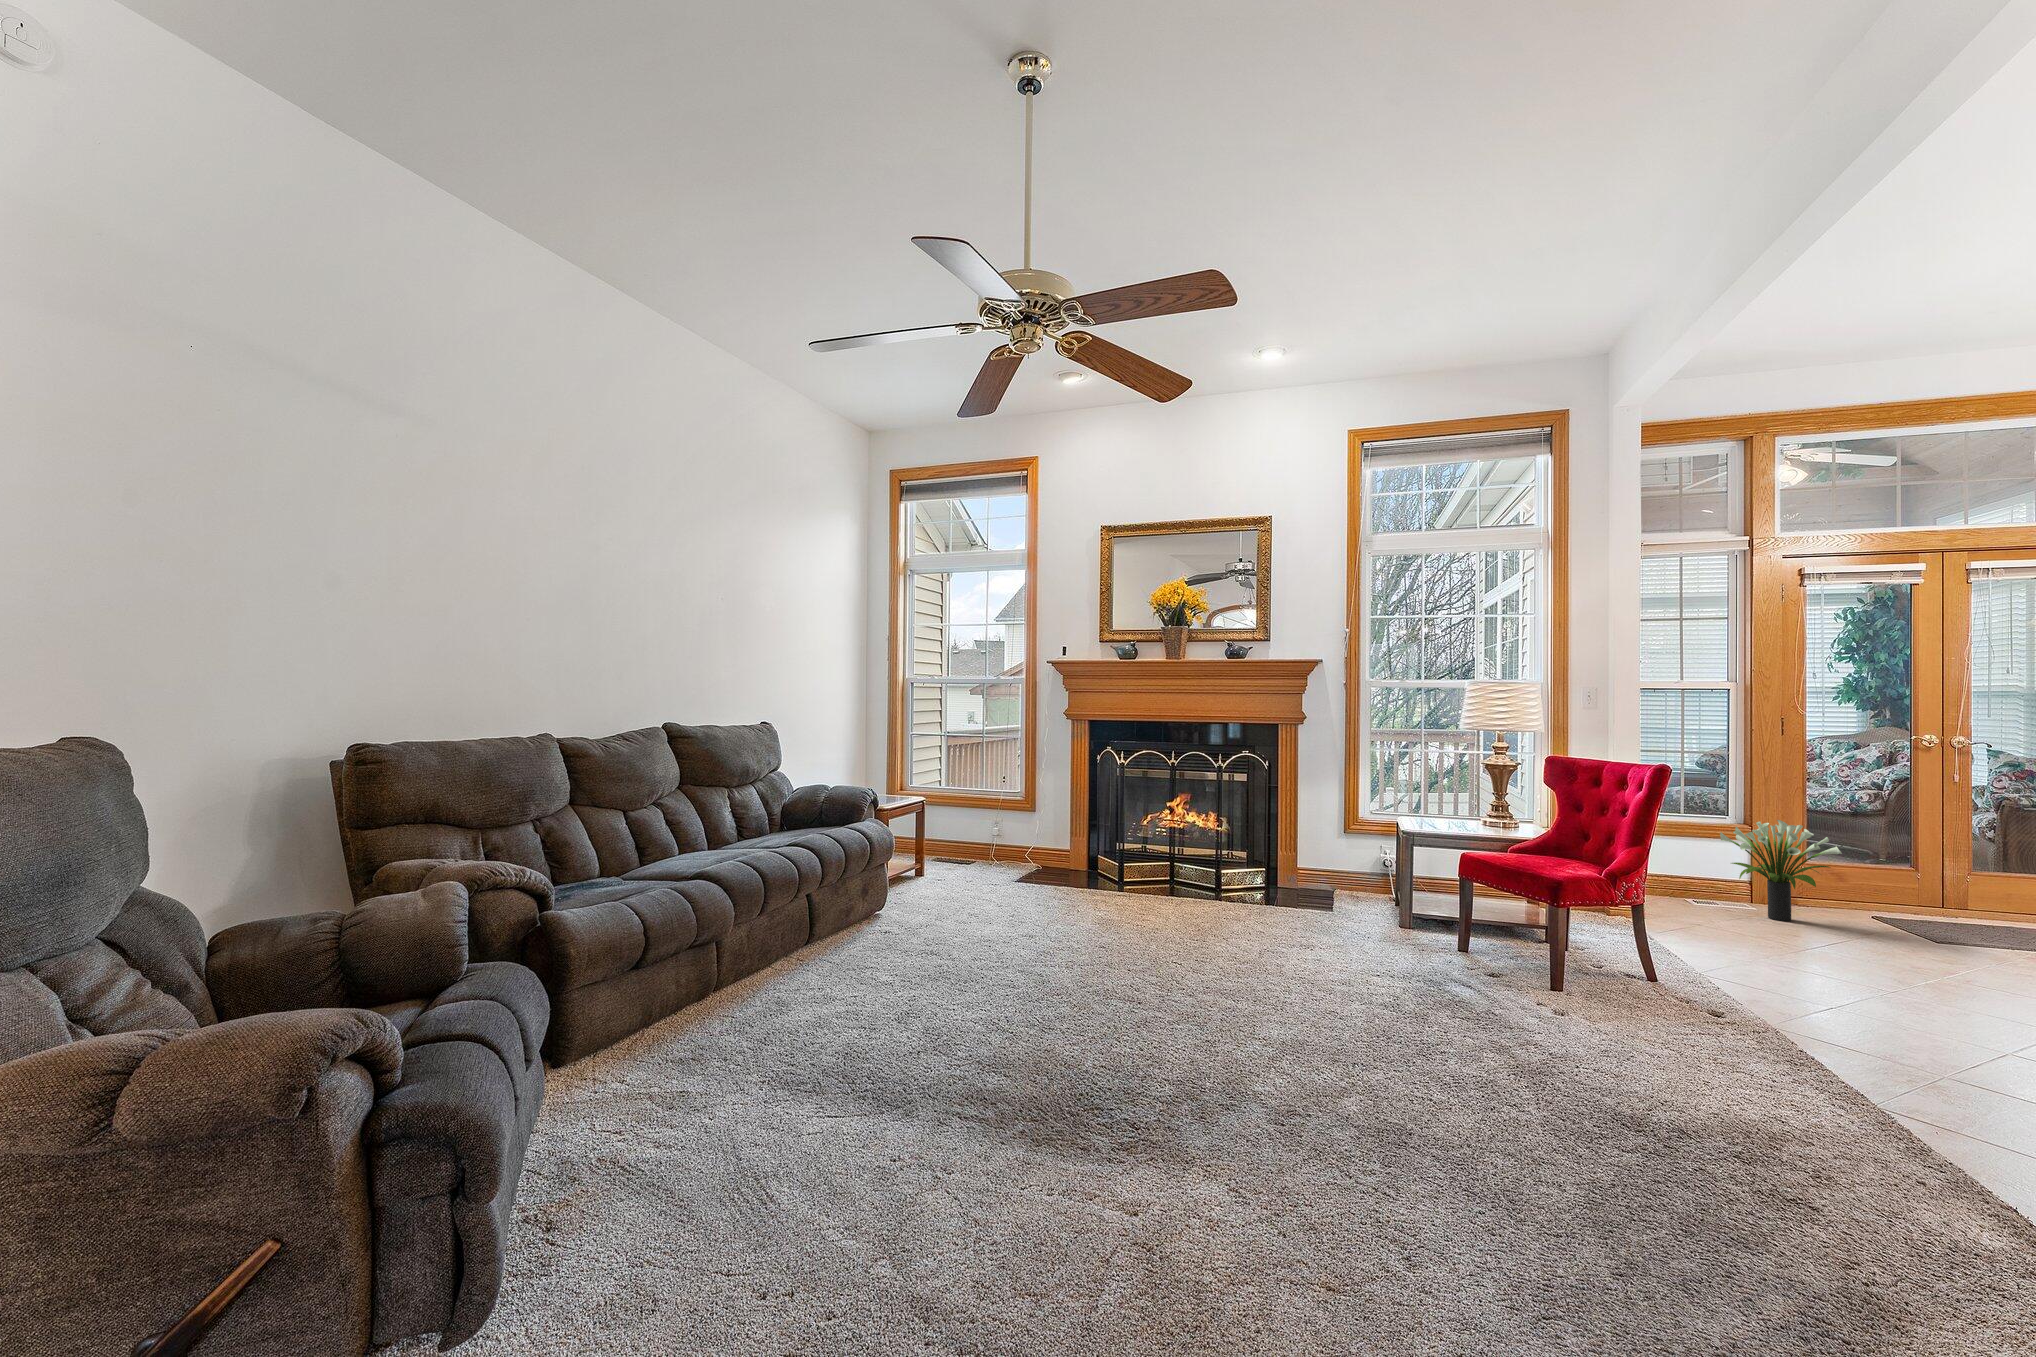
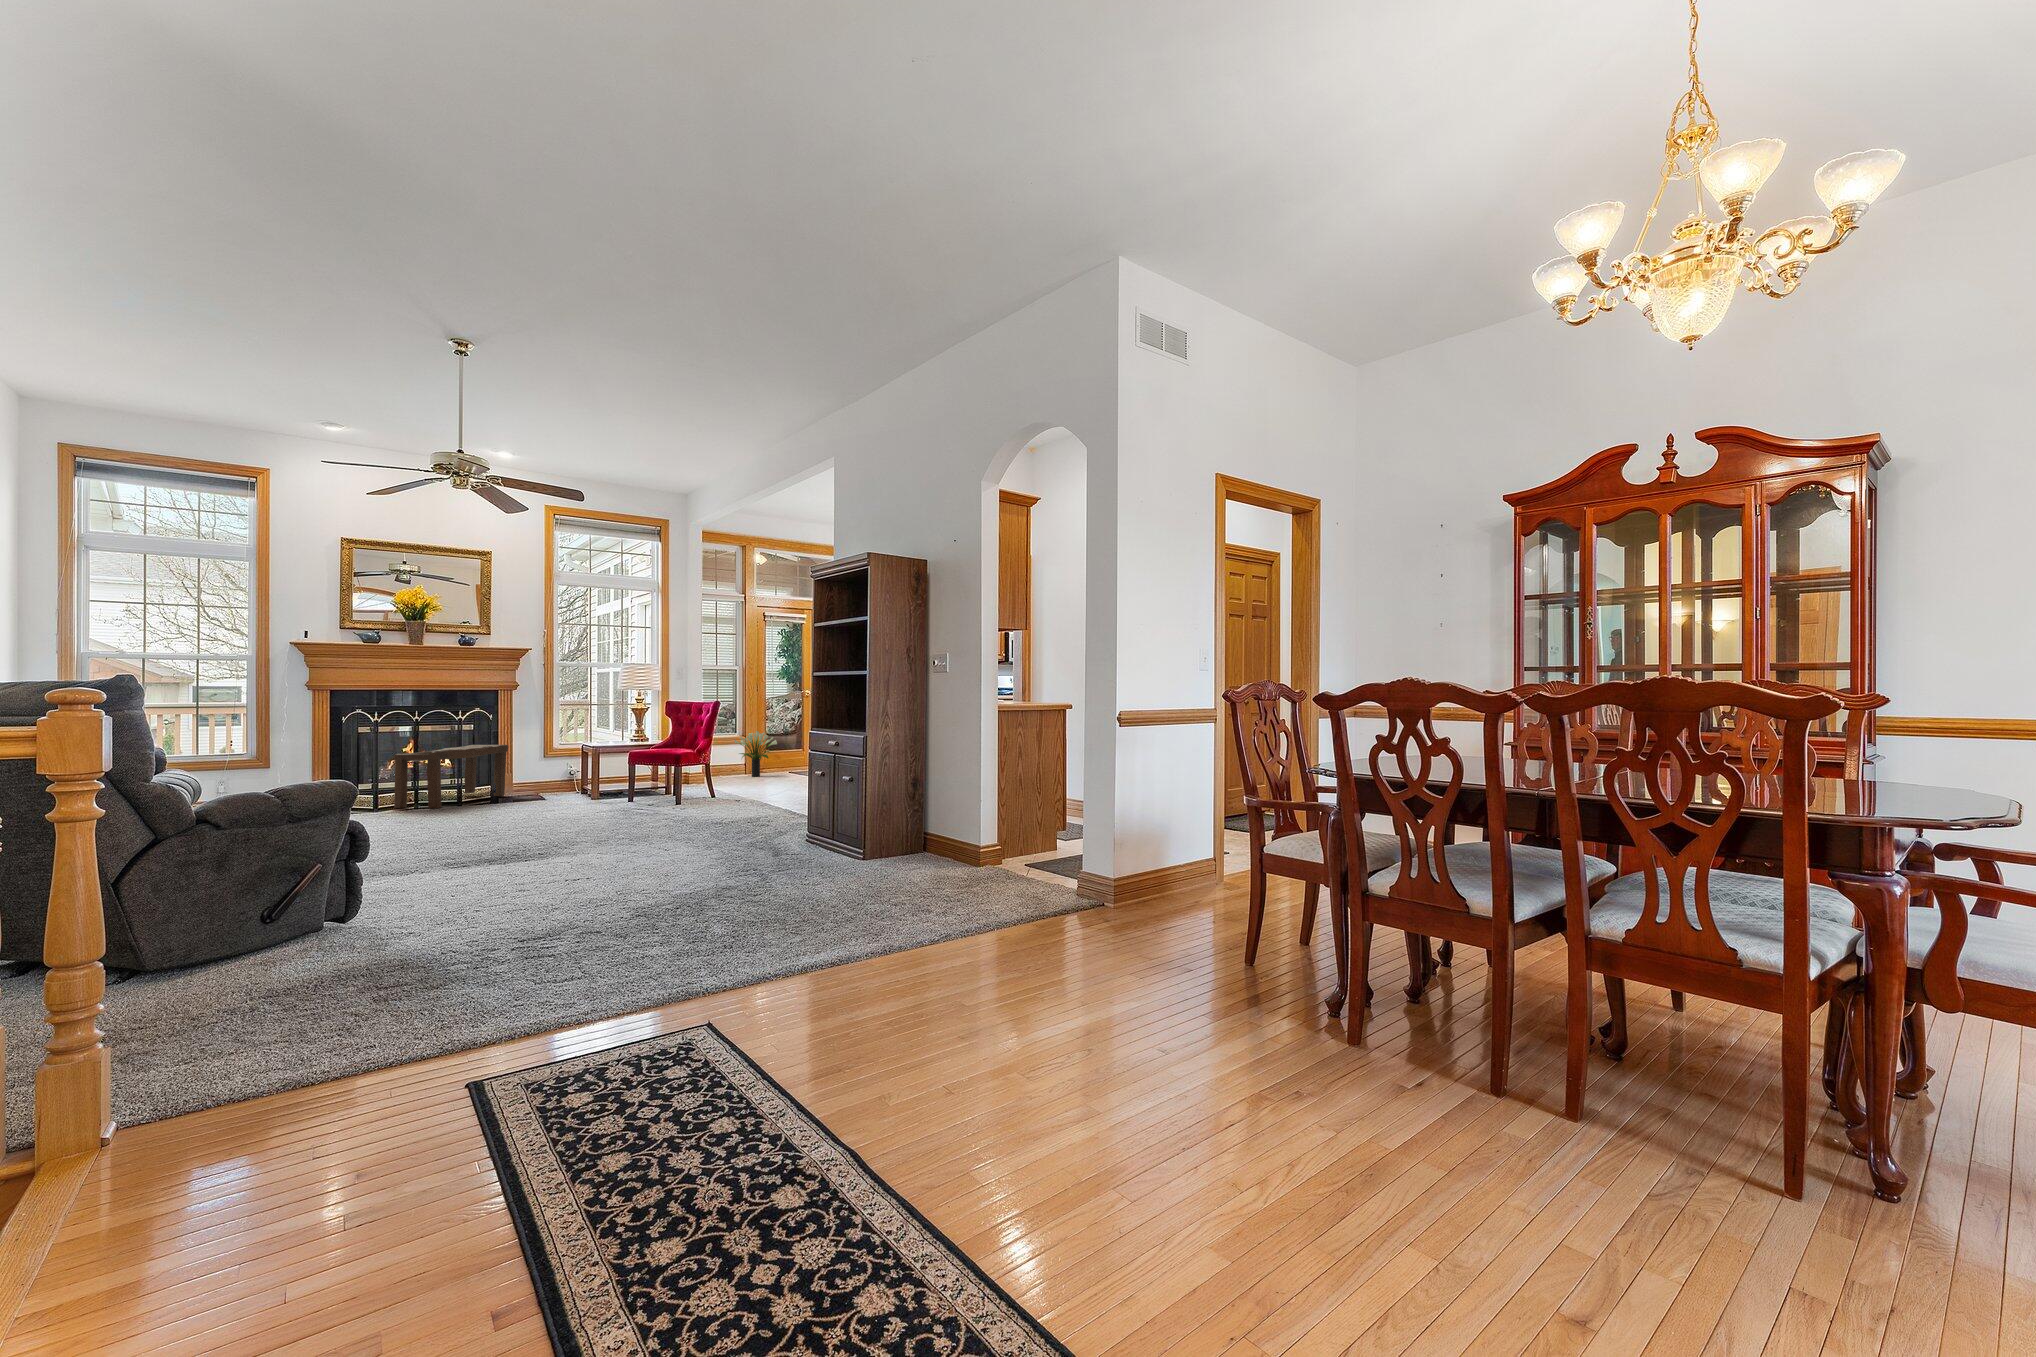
bench: none [1129,802,1282,901] -> present [394,745,508,809]

